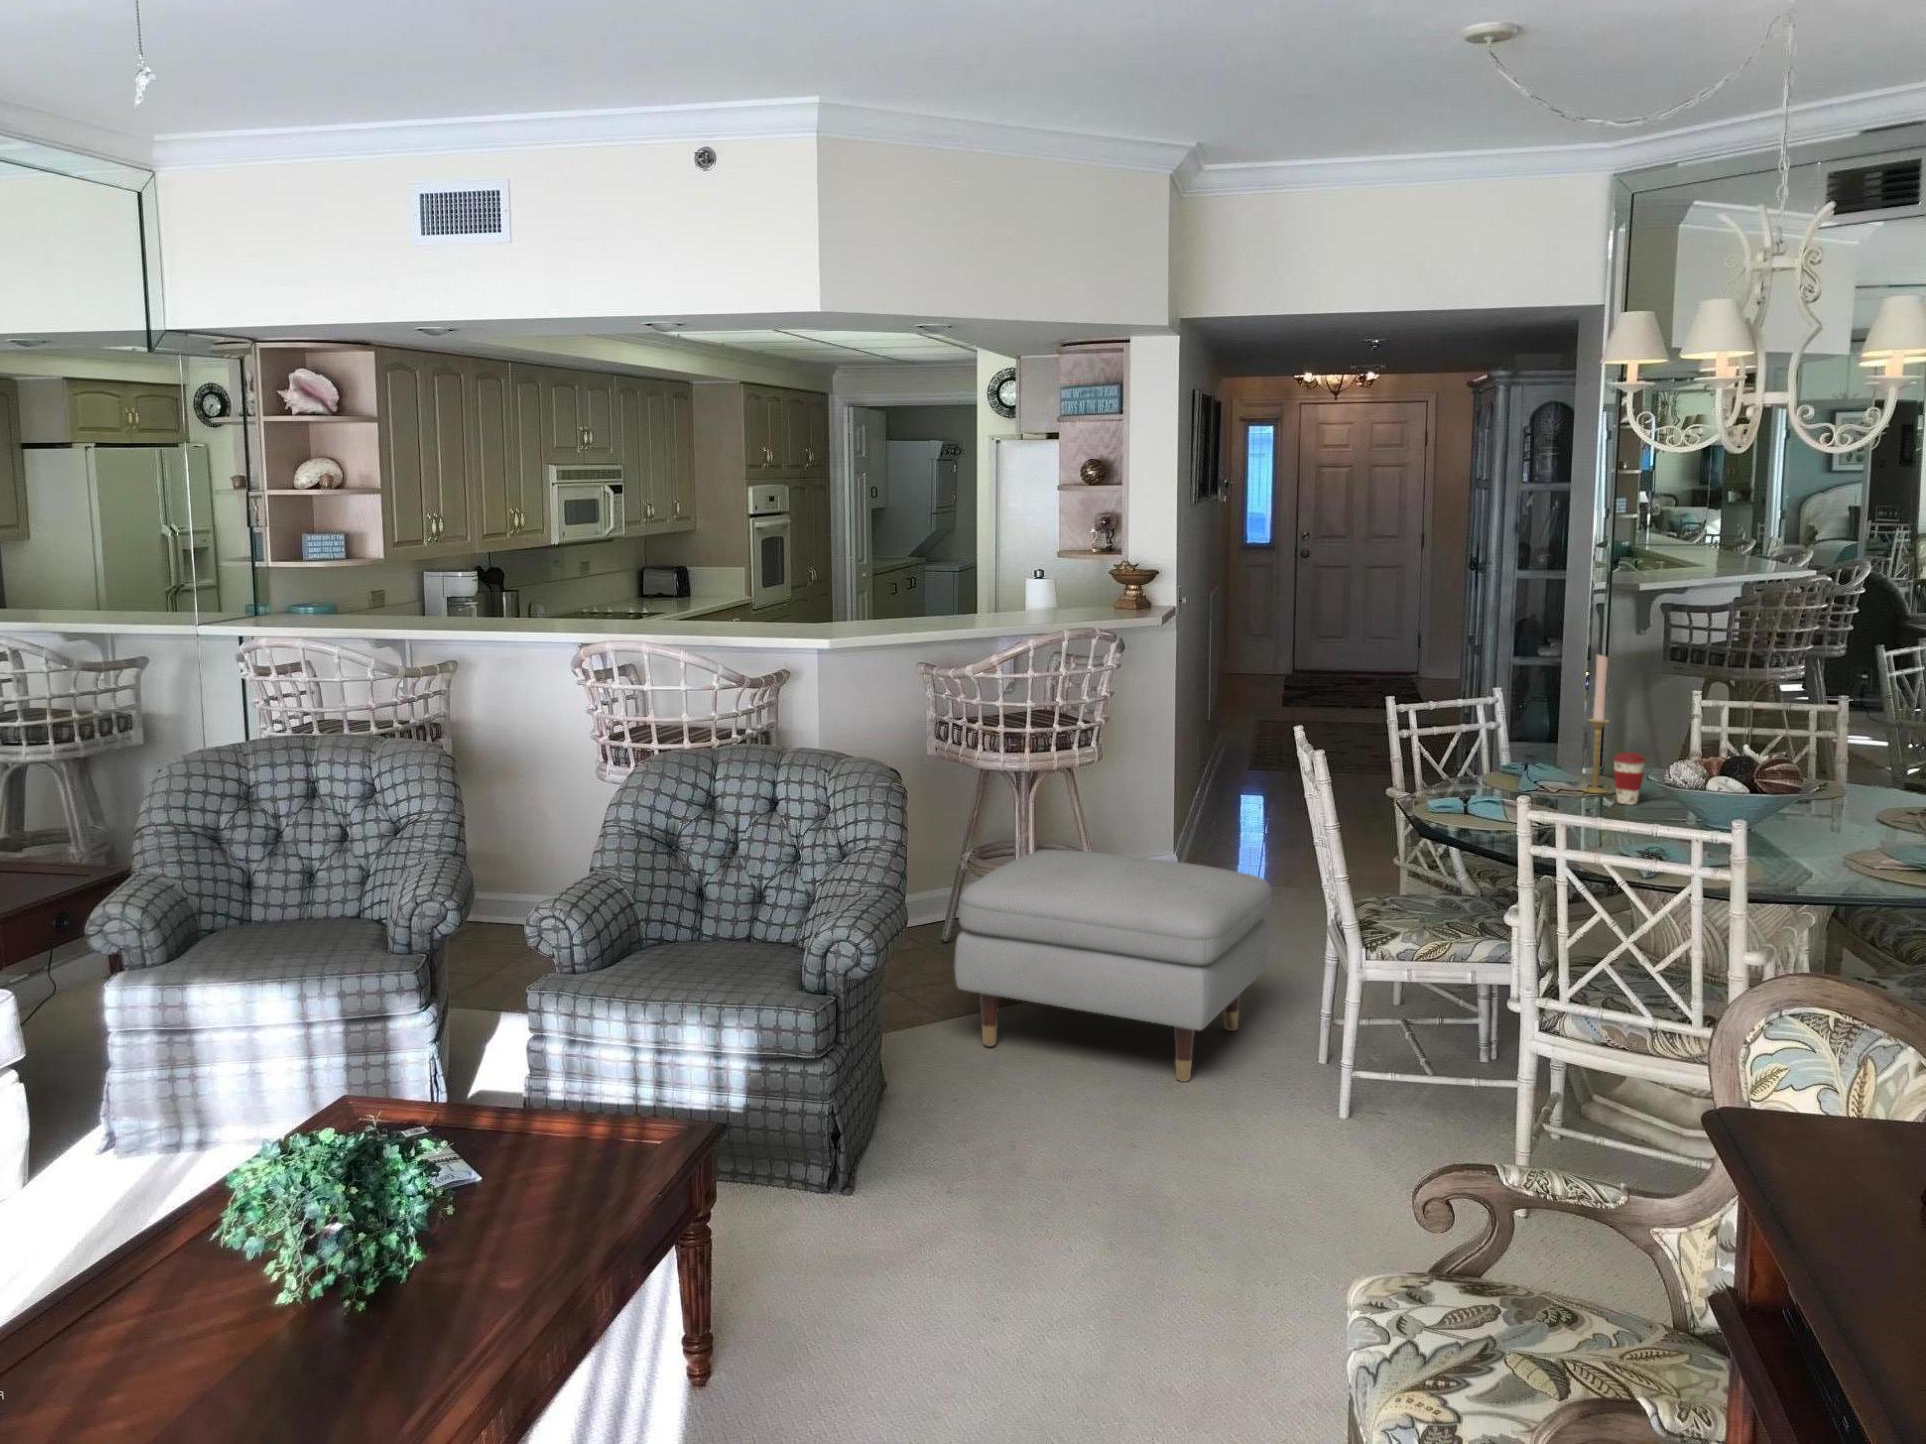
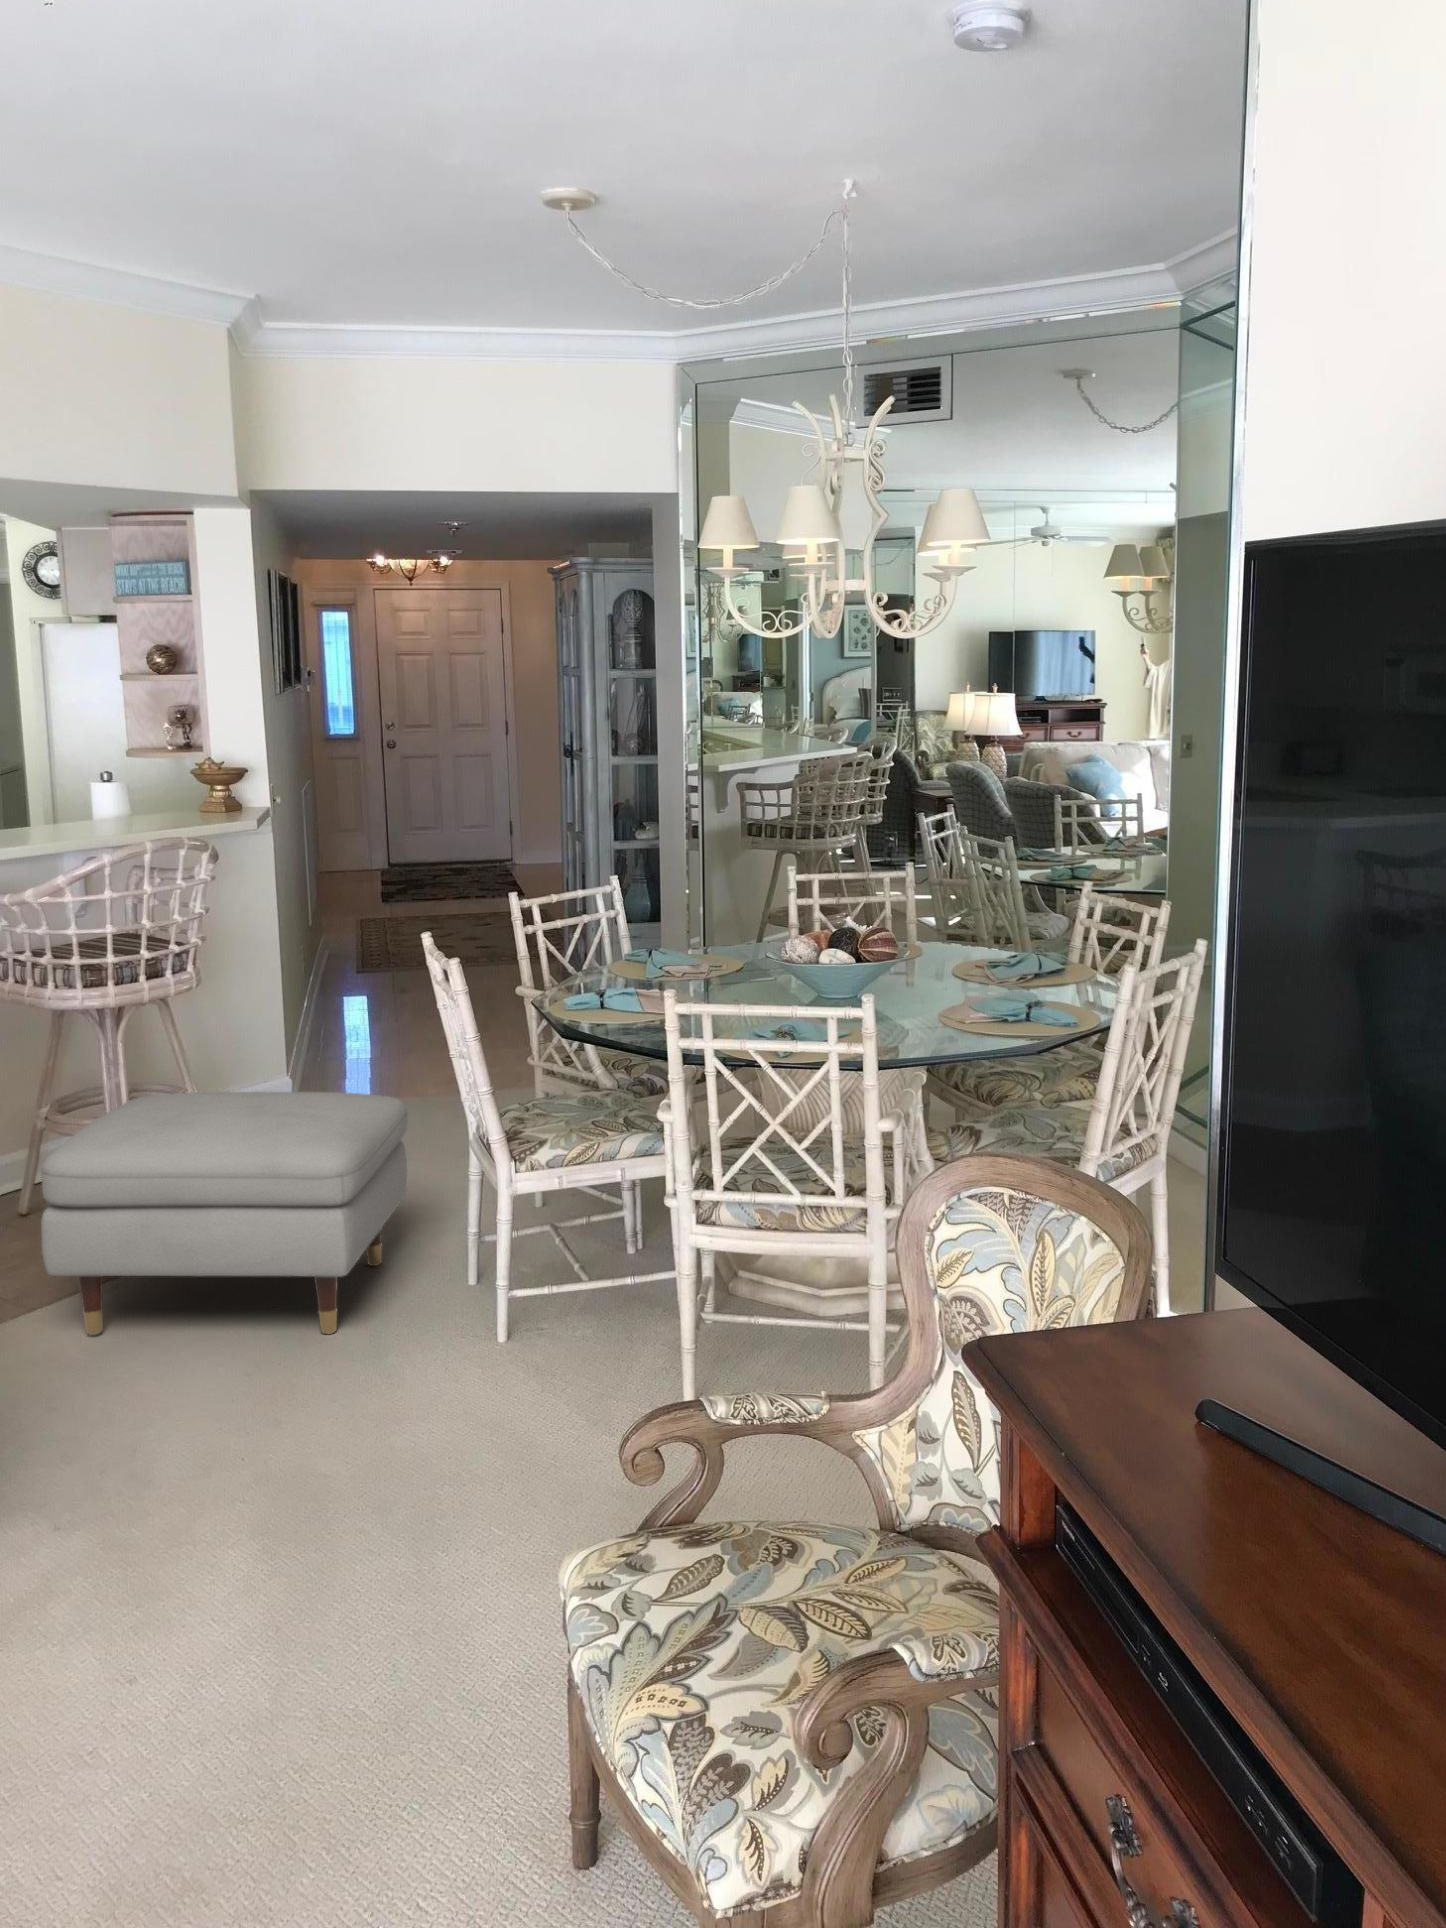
candlestick: present [1583,655,1608,793] -> none [706,835,730,974]
coffee cup: present [1613,752,1646,805] -> none [733,932,764,983]

